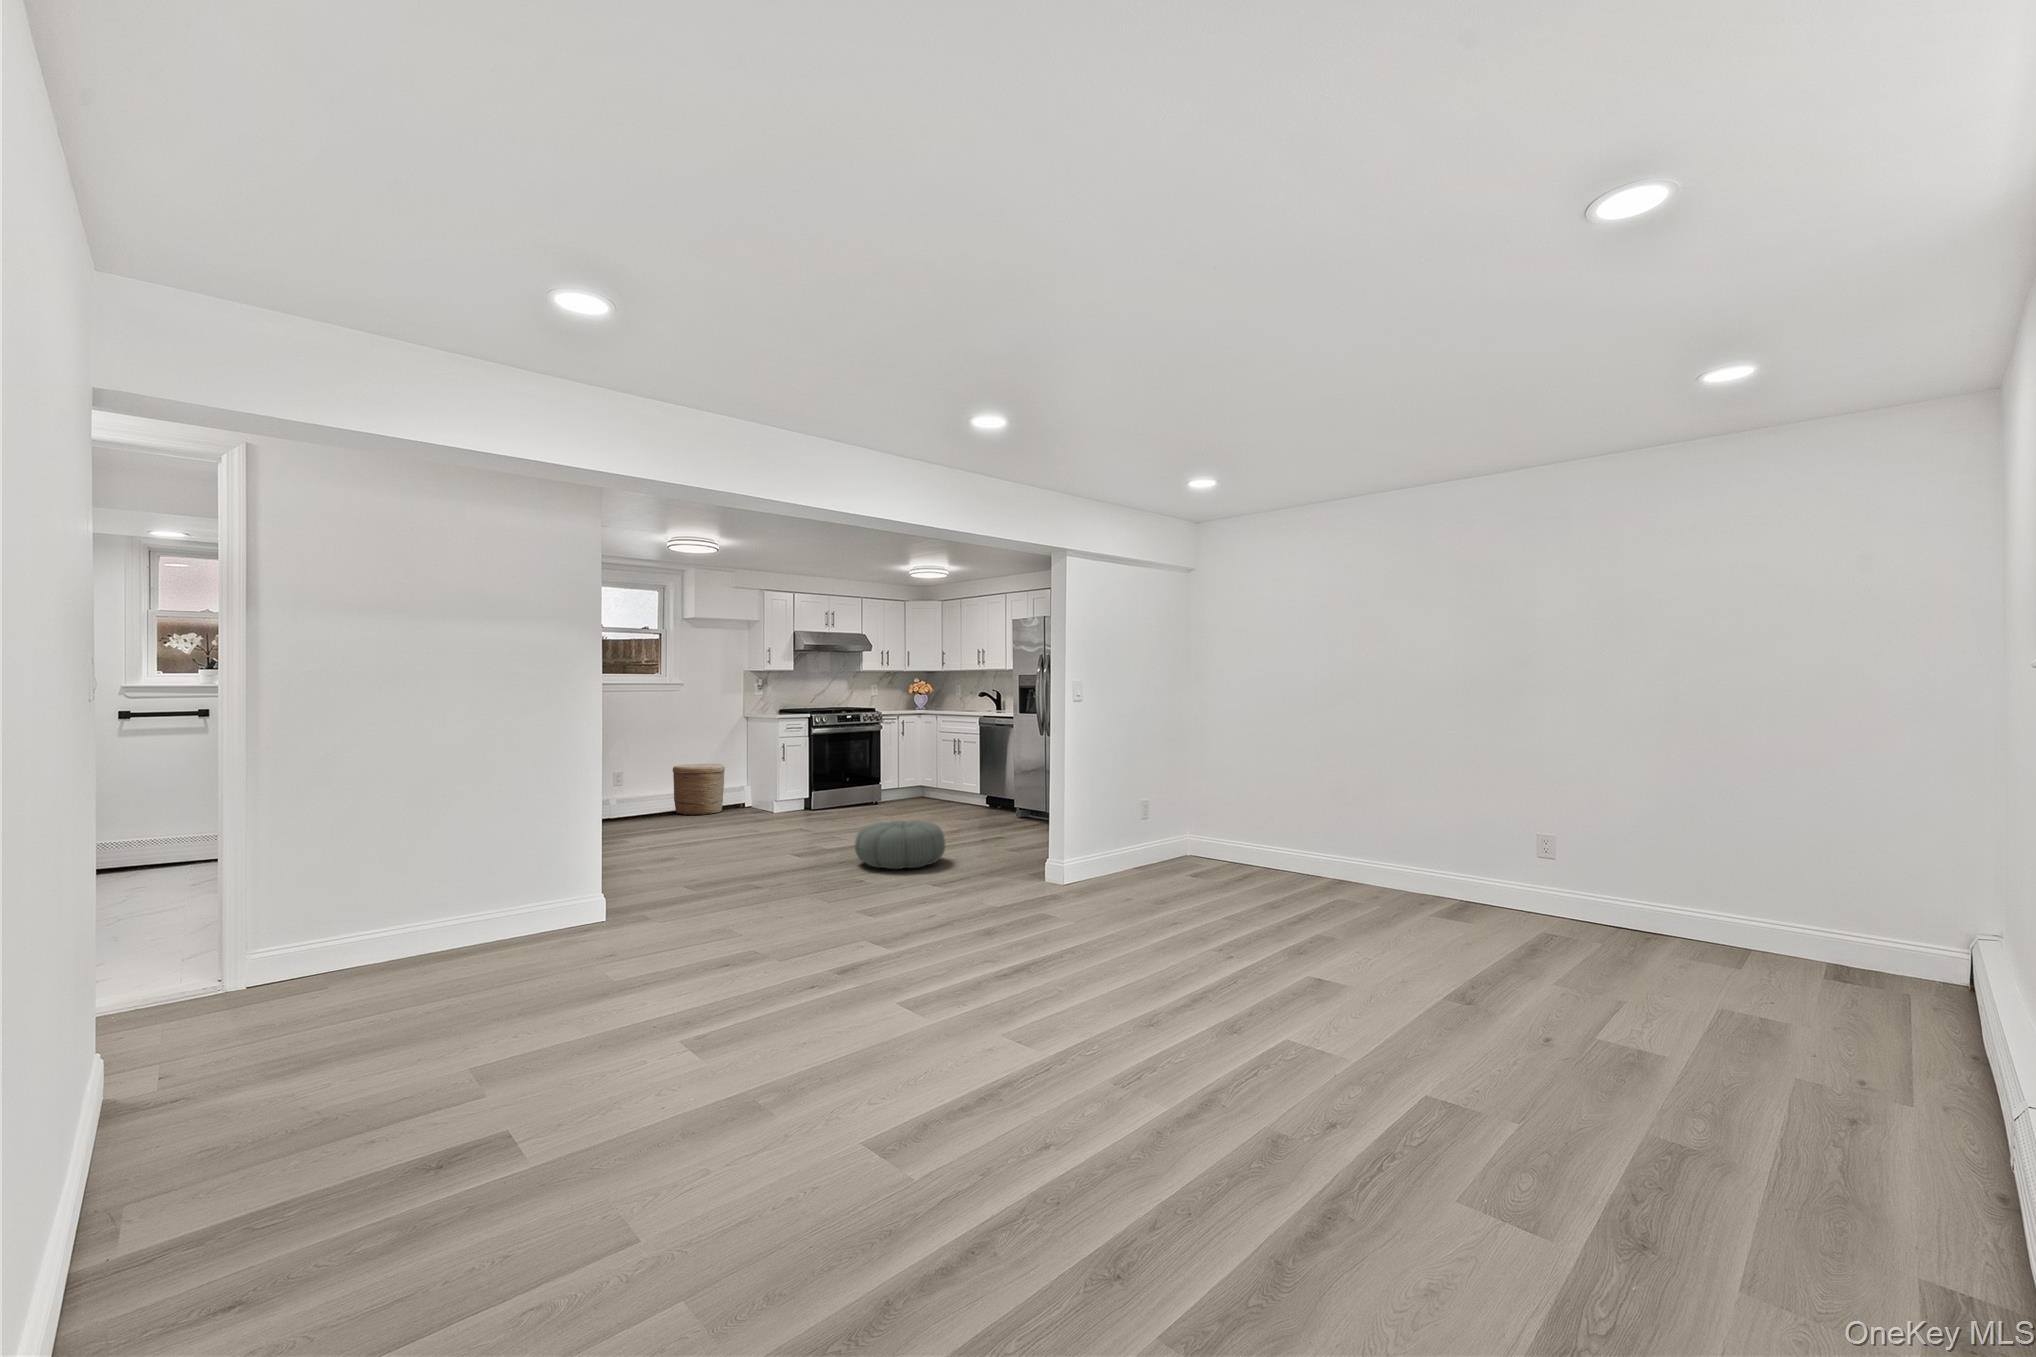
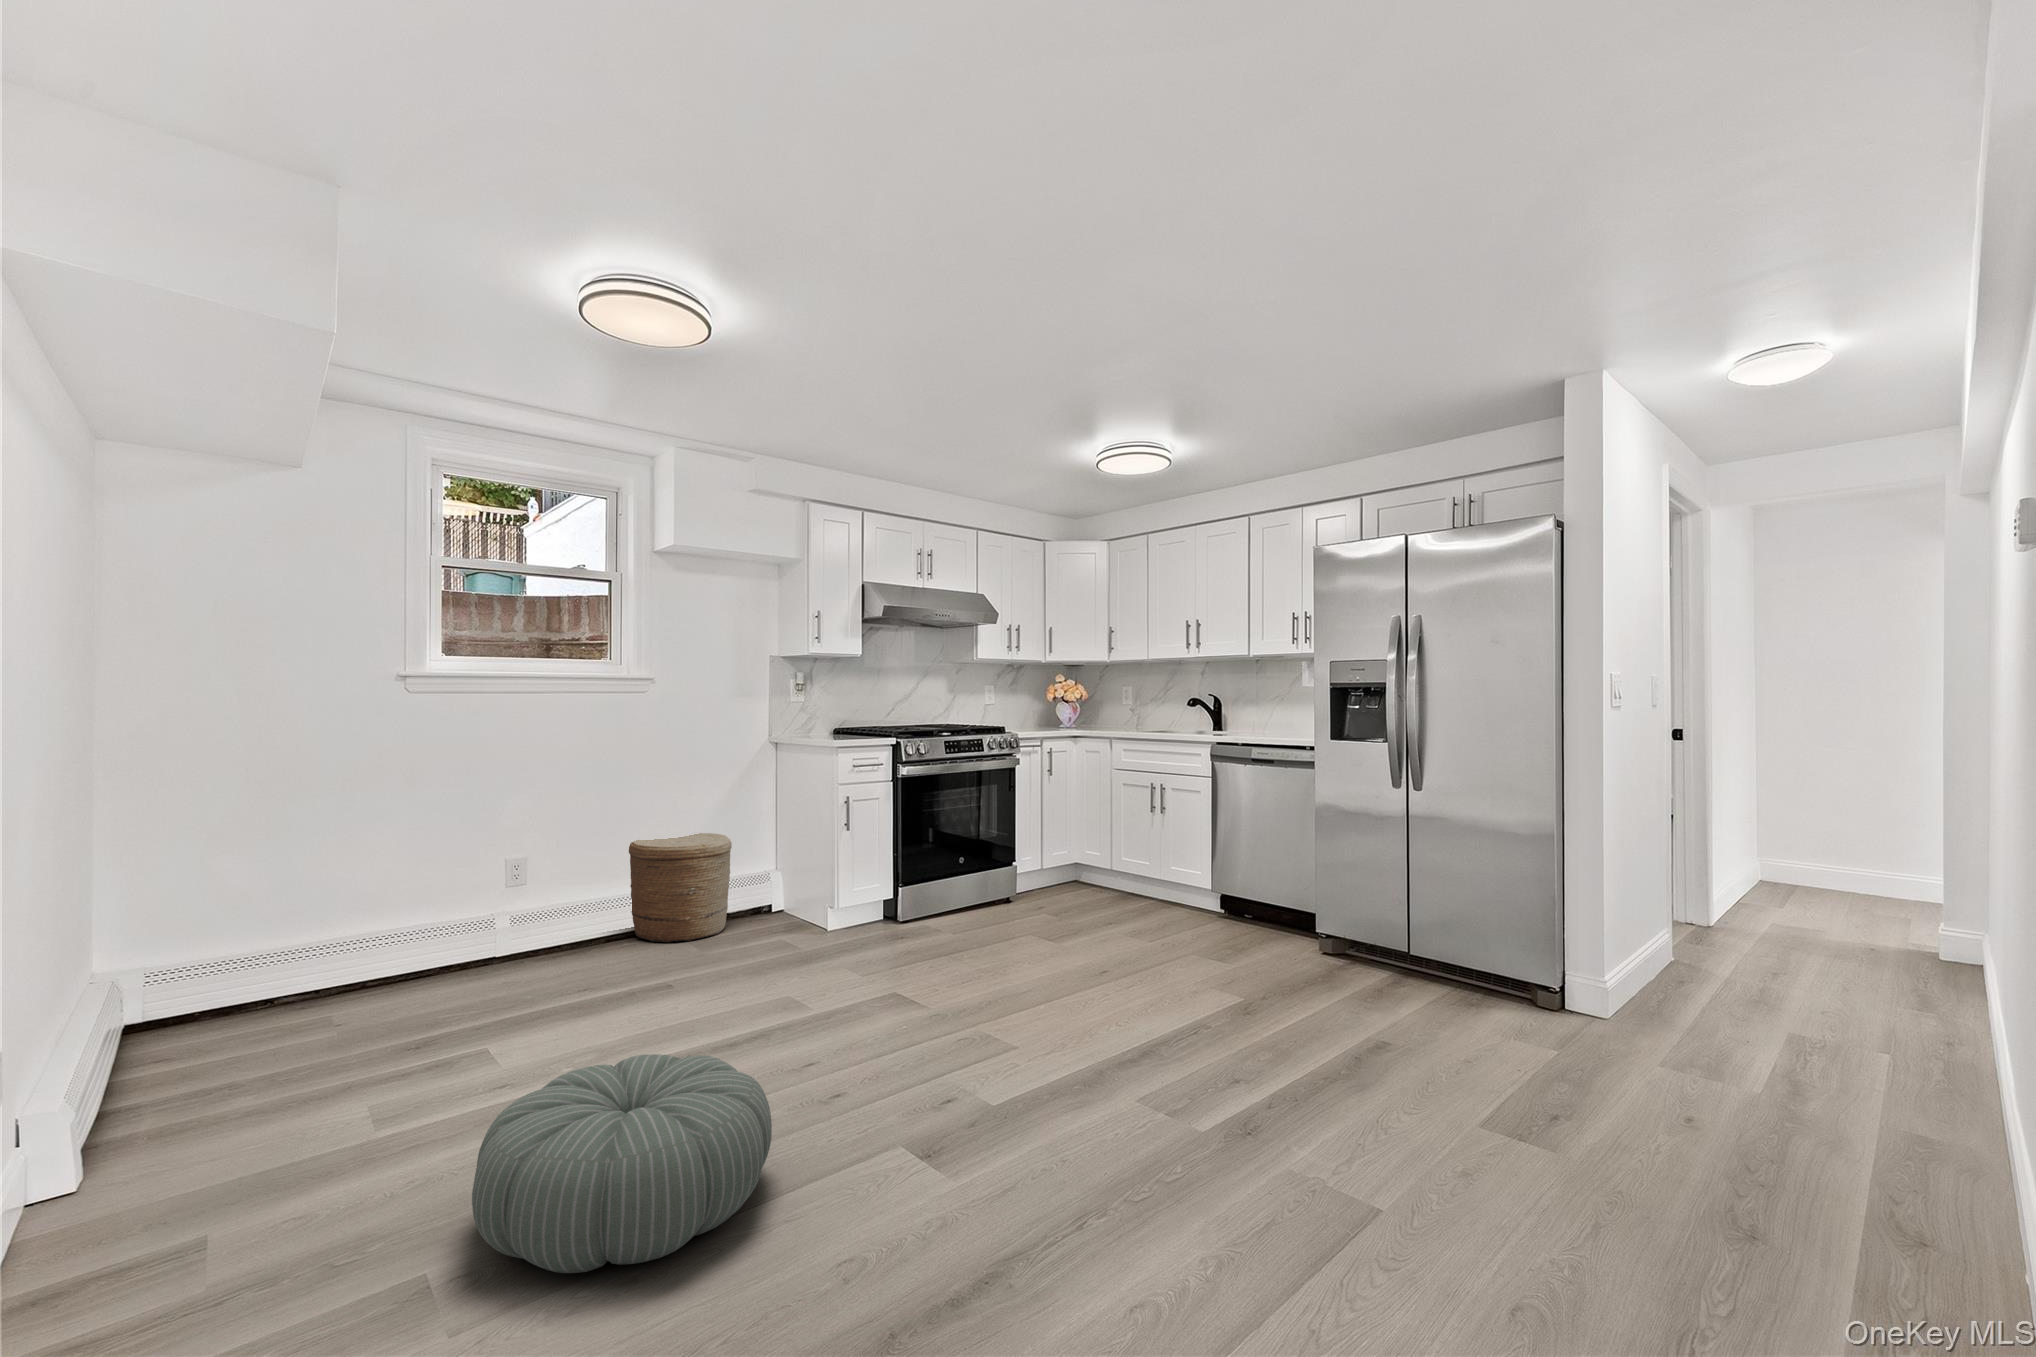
pouf: present [855,820,945,869] -> present [472,1054,772,1273]

